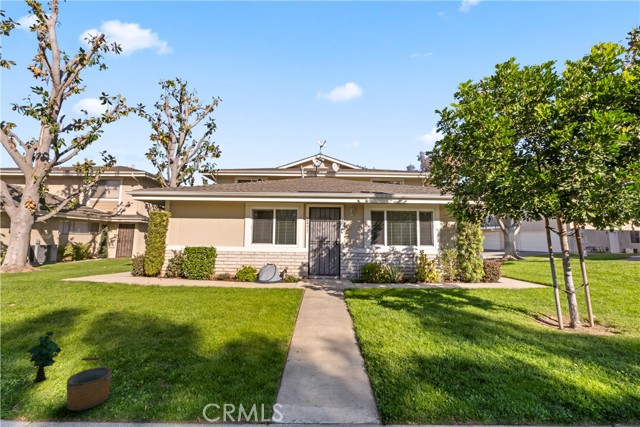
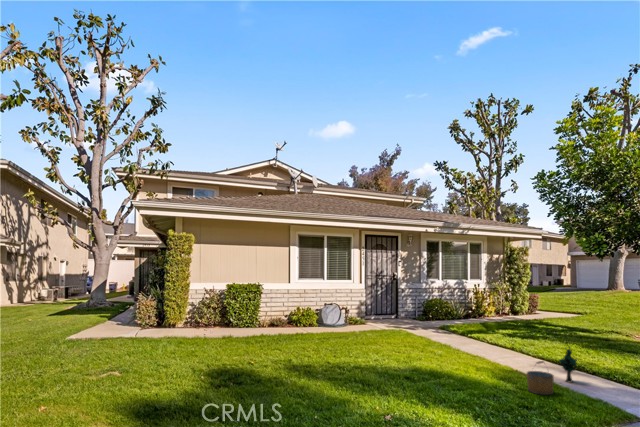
decorative plant: present [27,332,62,382] -> present [559,347,577,382]

